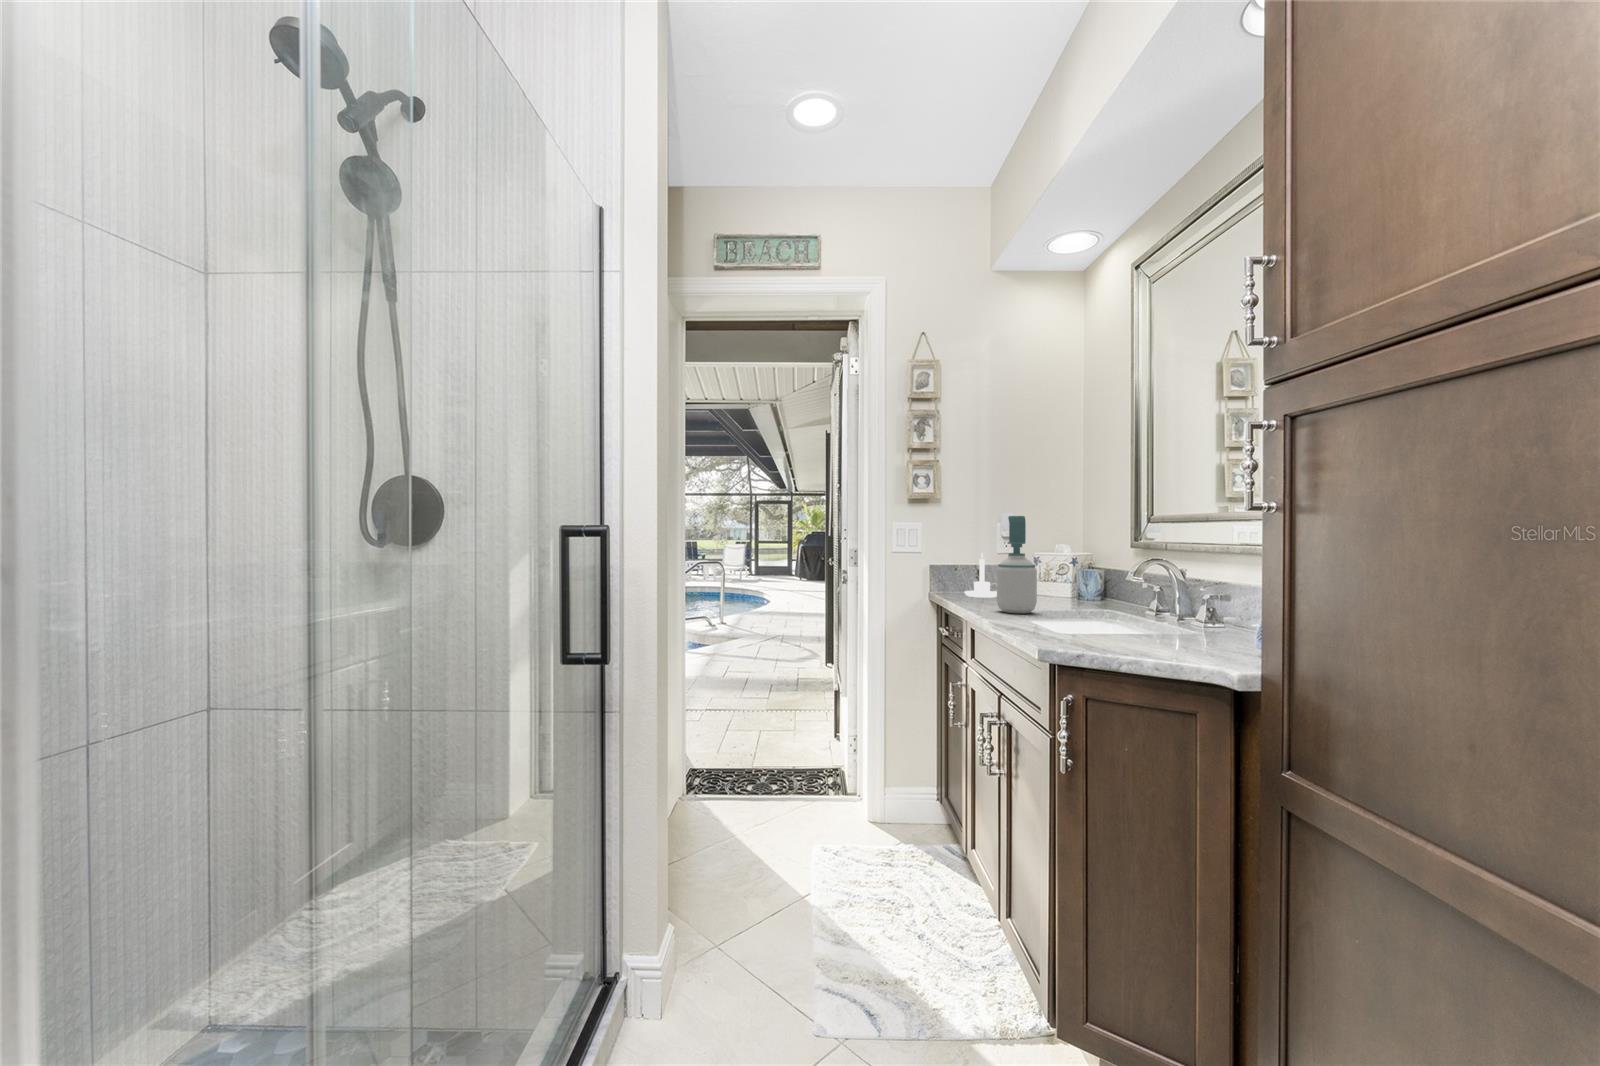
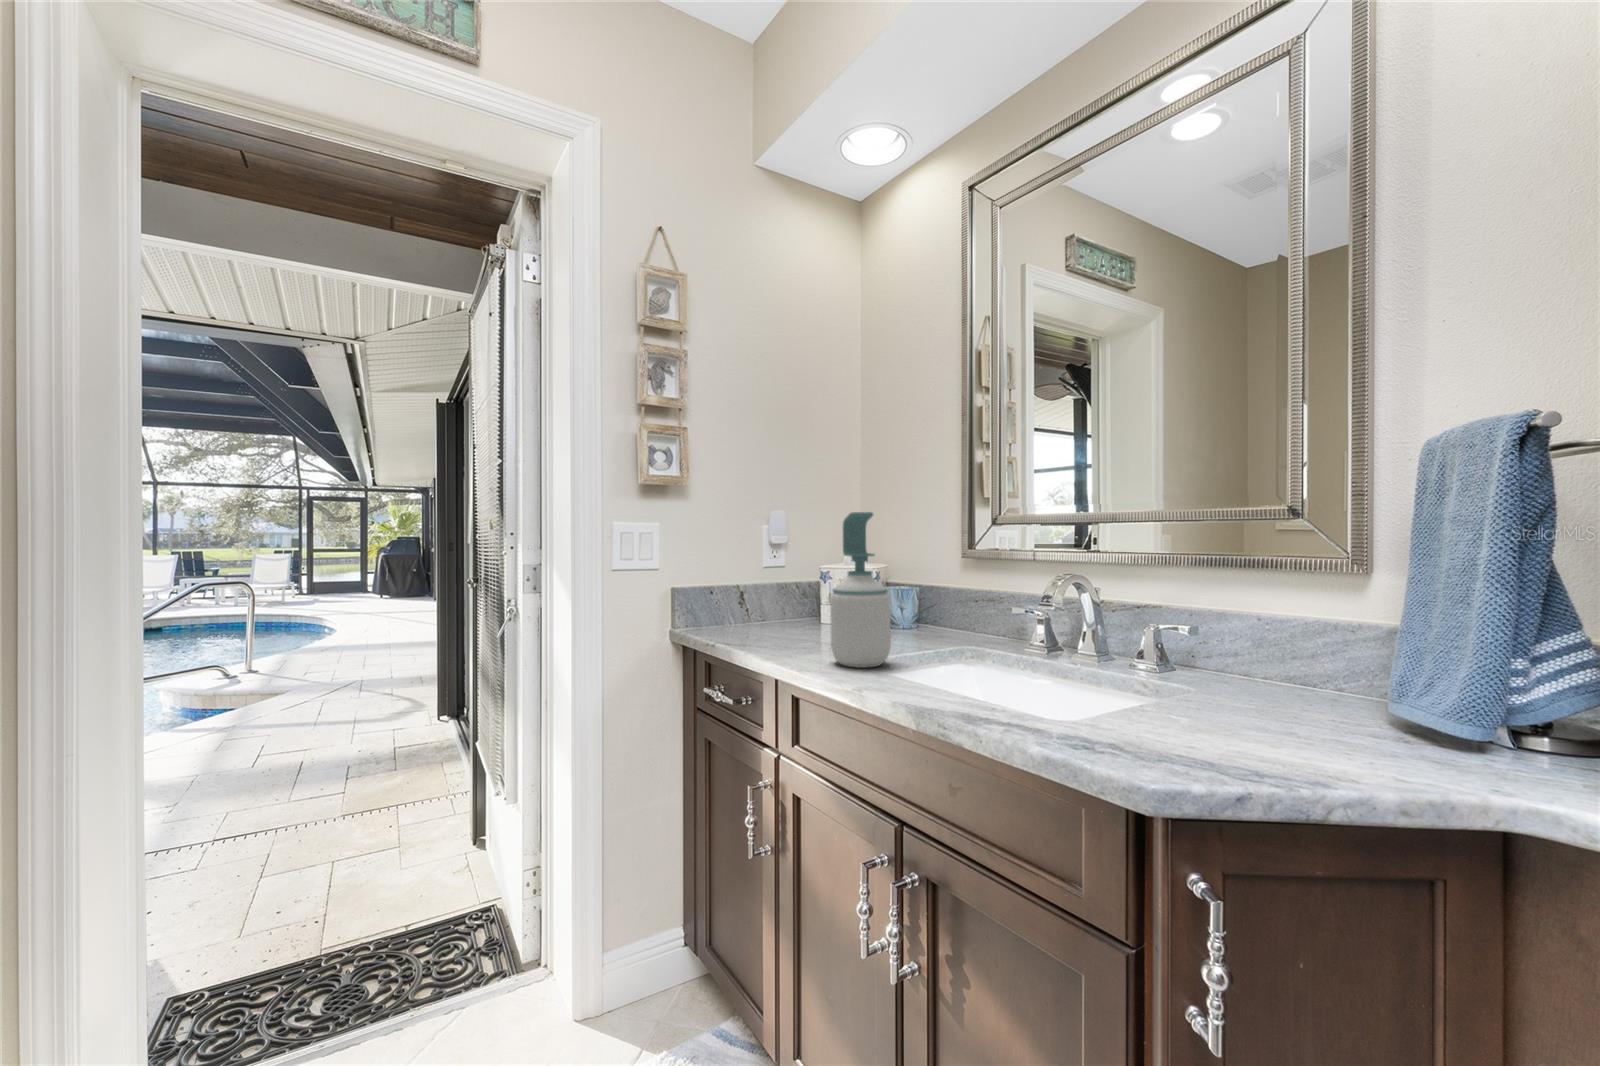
candle holder: present [964,554,997,598] -> none [722,566,771,633]

